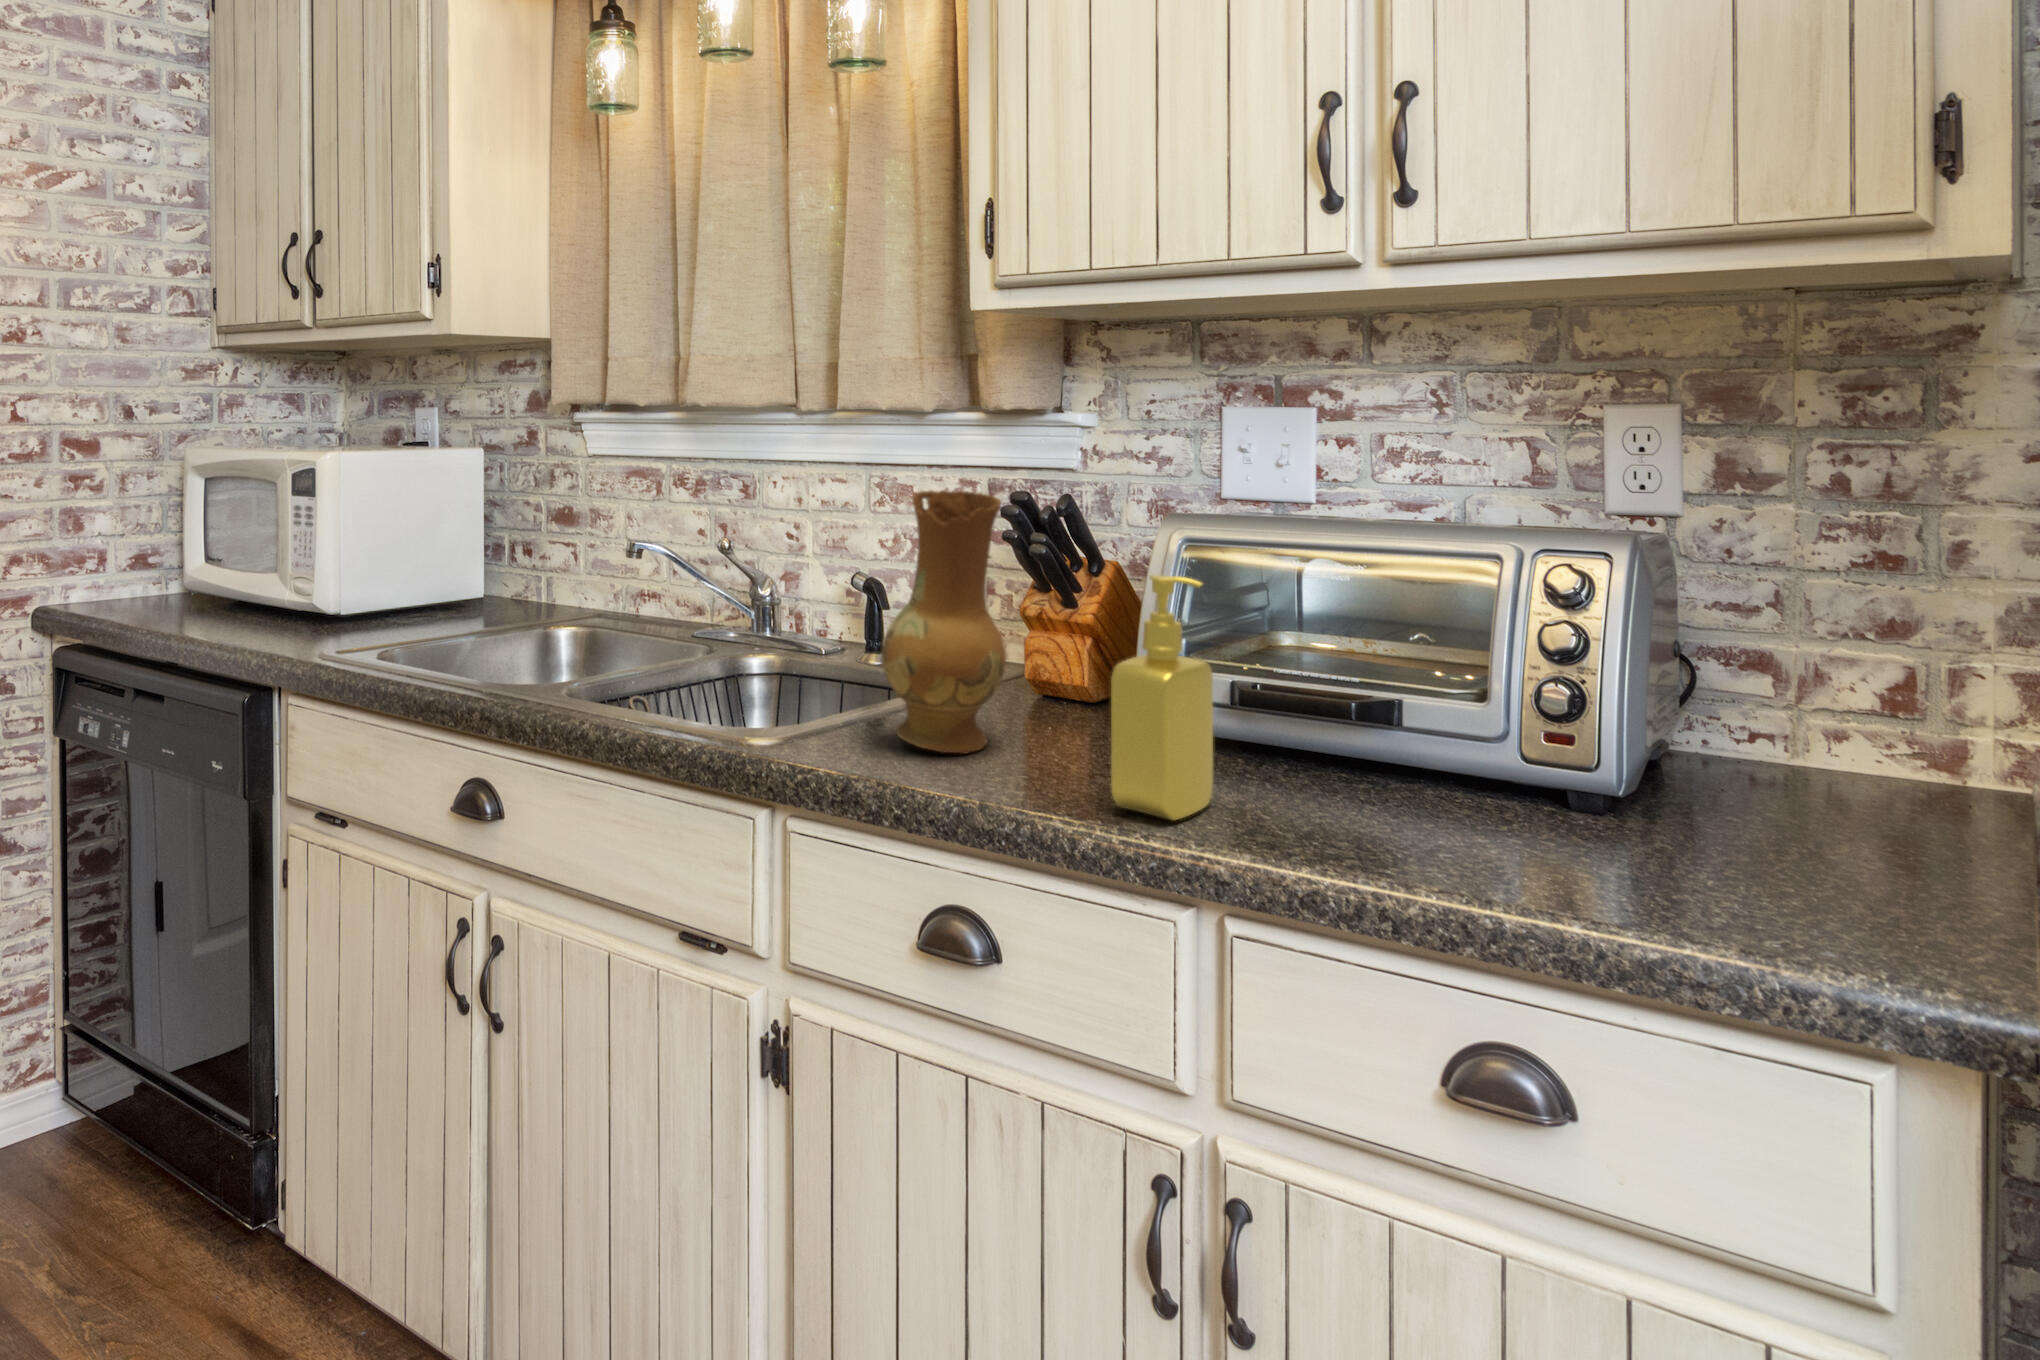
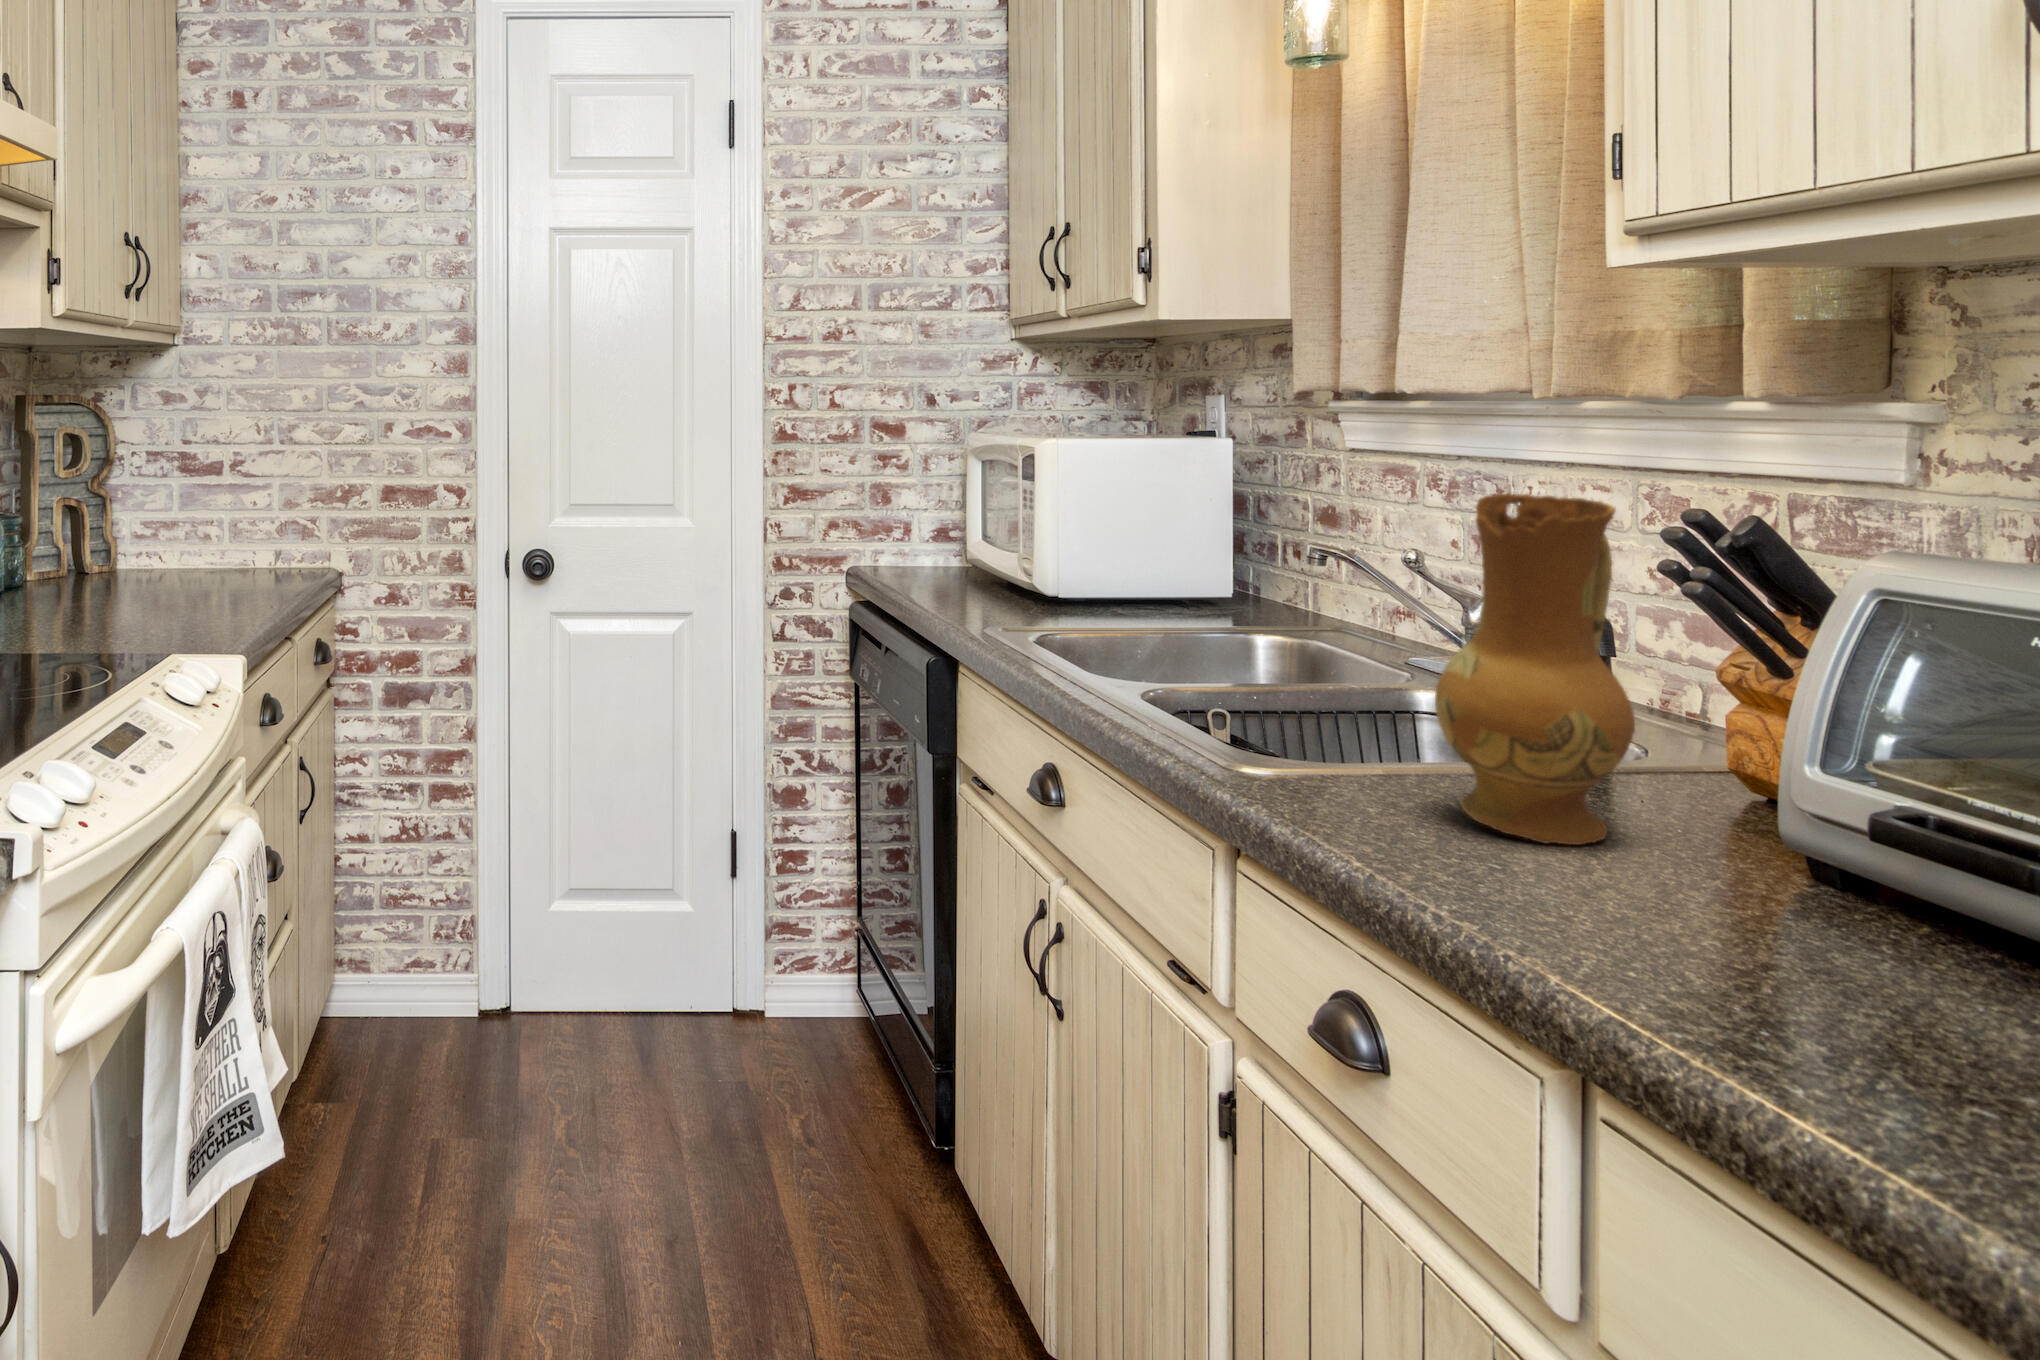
soap dispenser: present [1111,575,1213,820] -> none [1628,619,1847,984]

